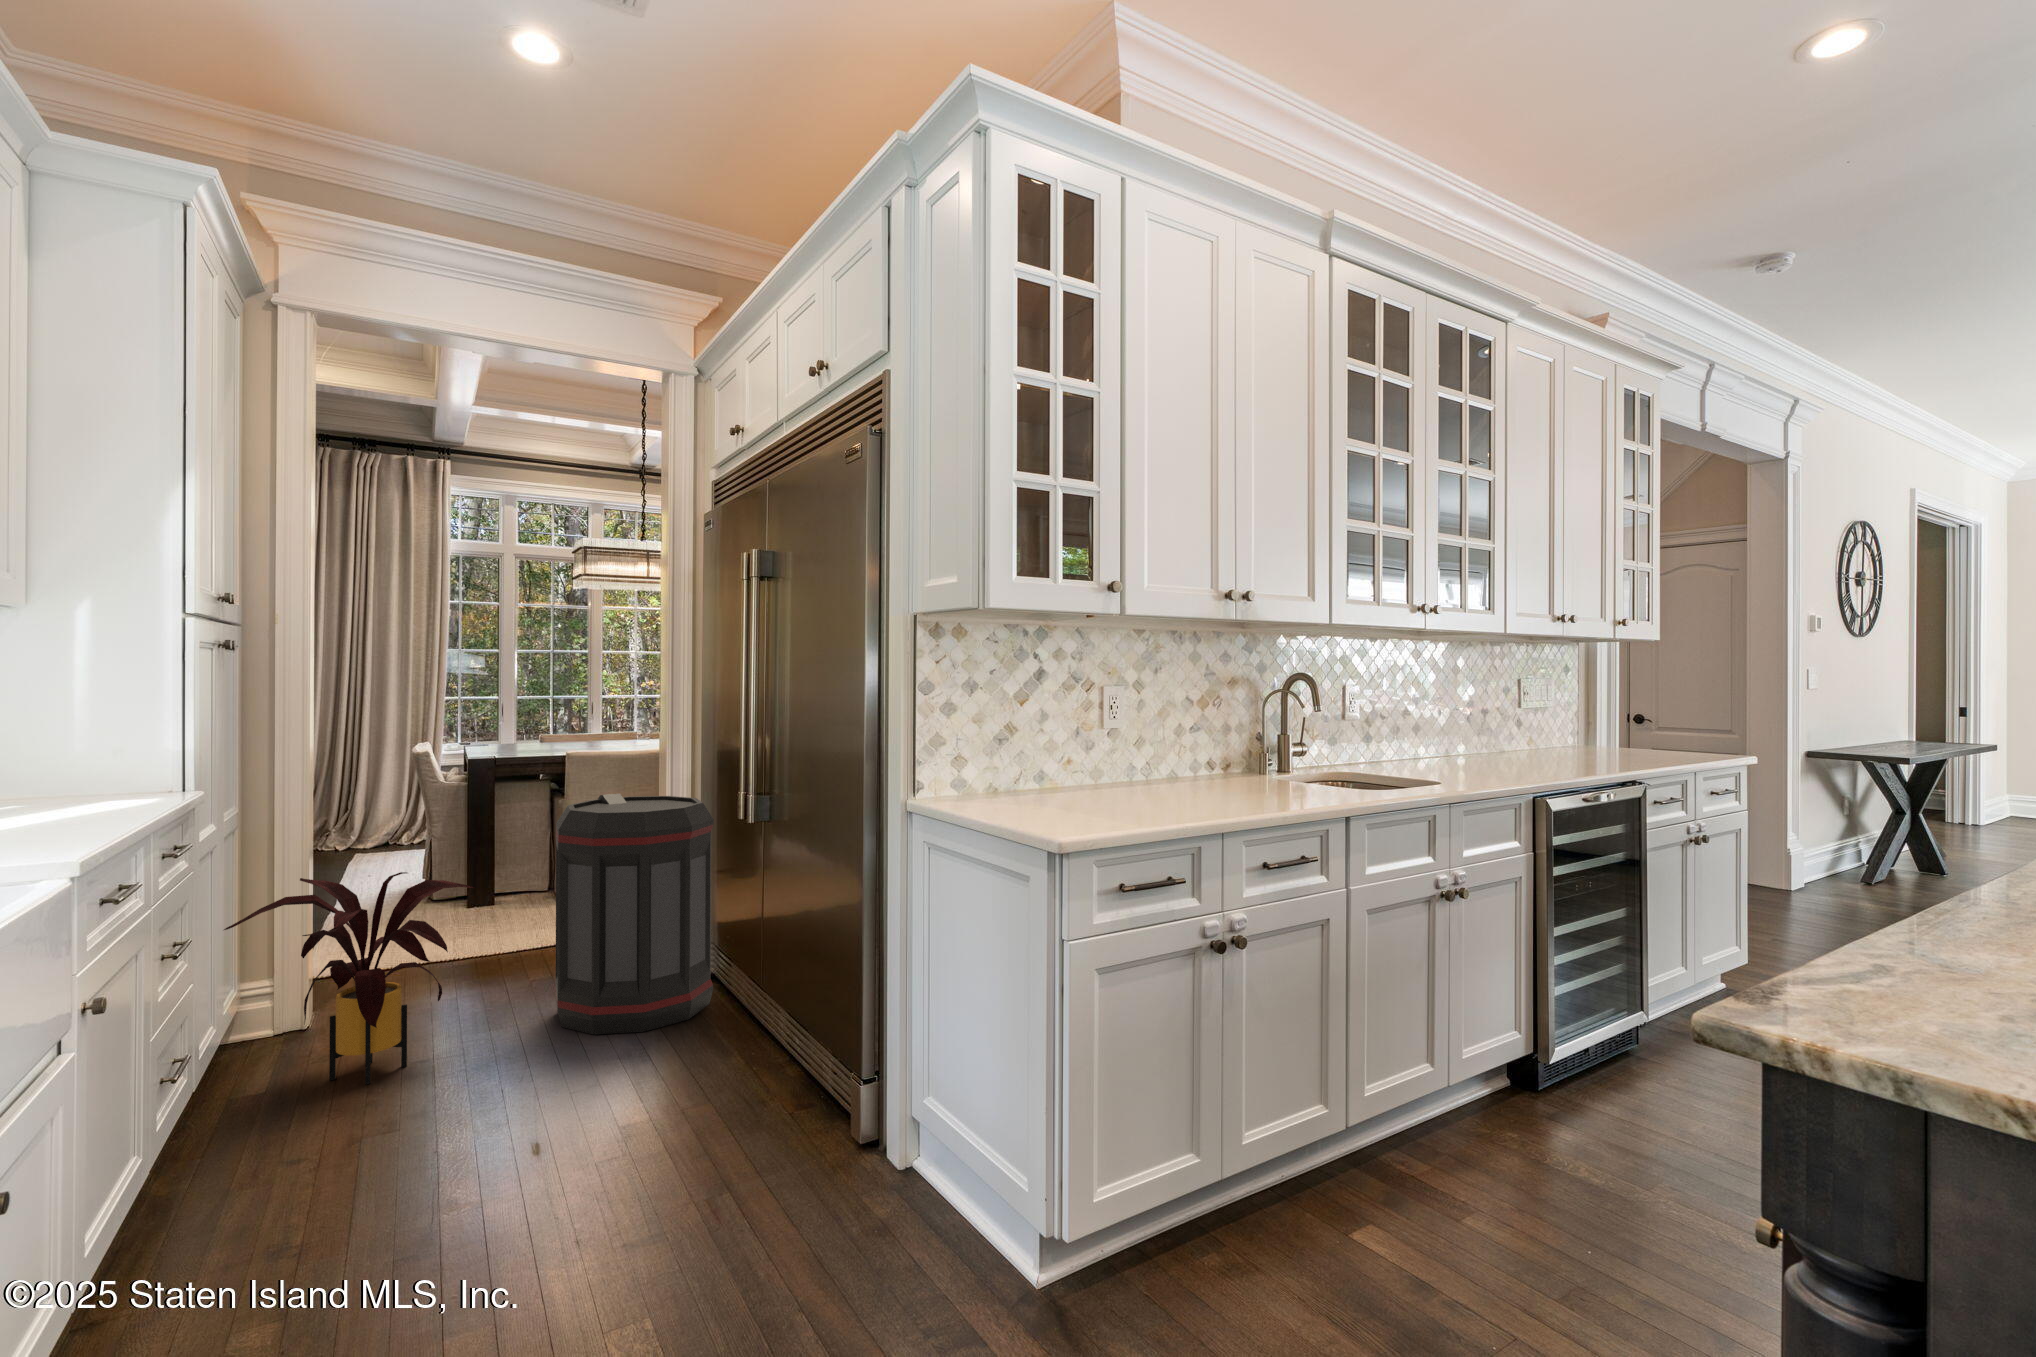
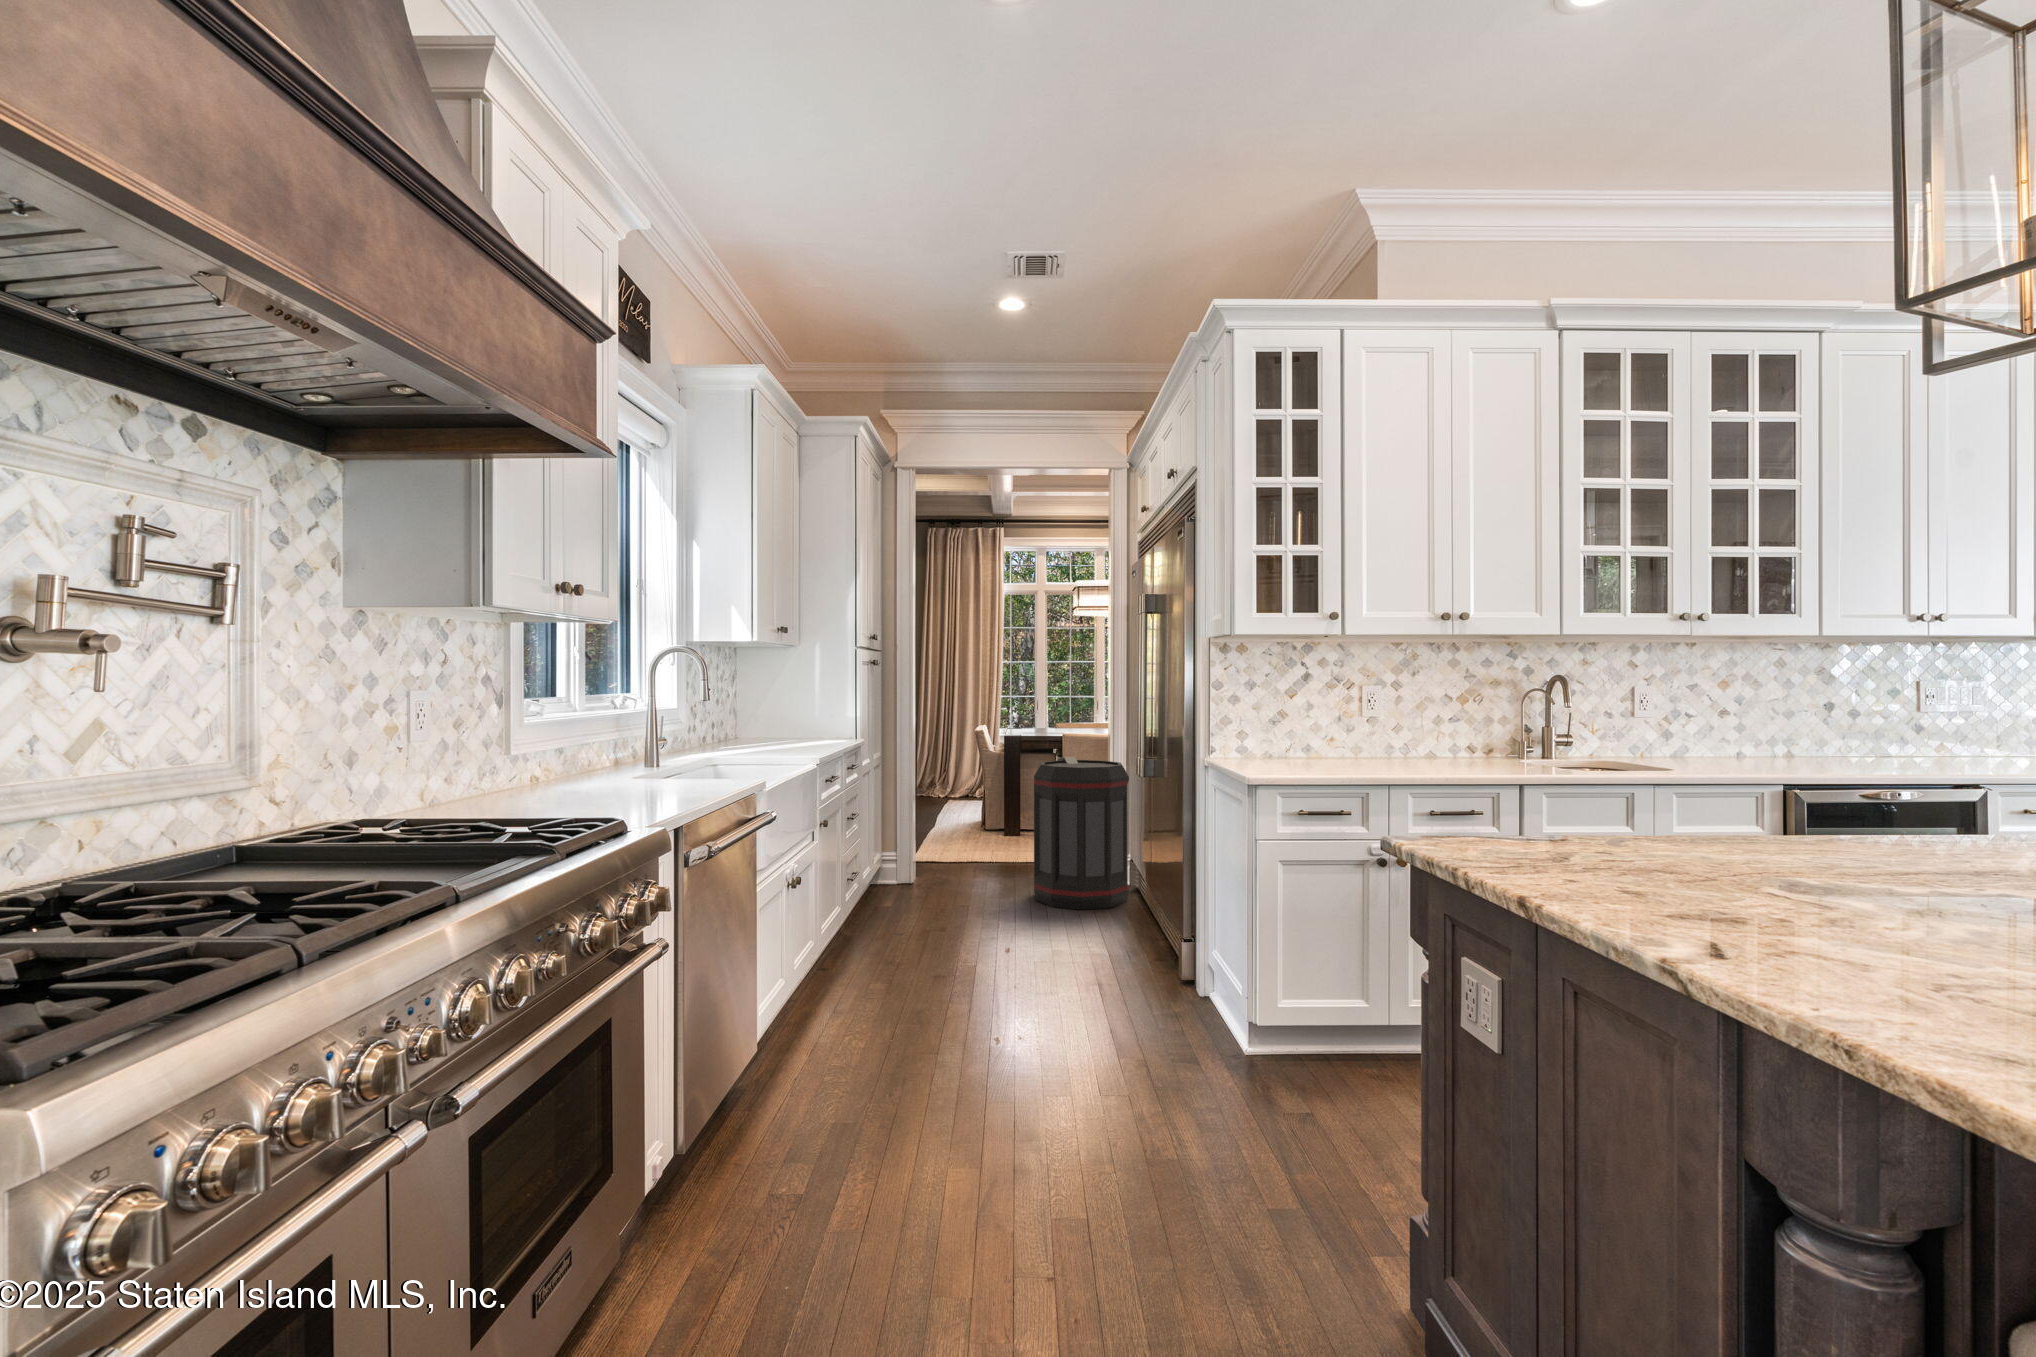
house plant: present [224,872,474,1084] -> none [871,793,990,910]

